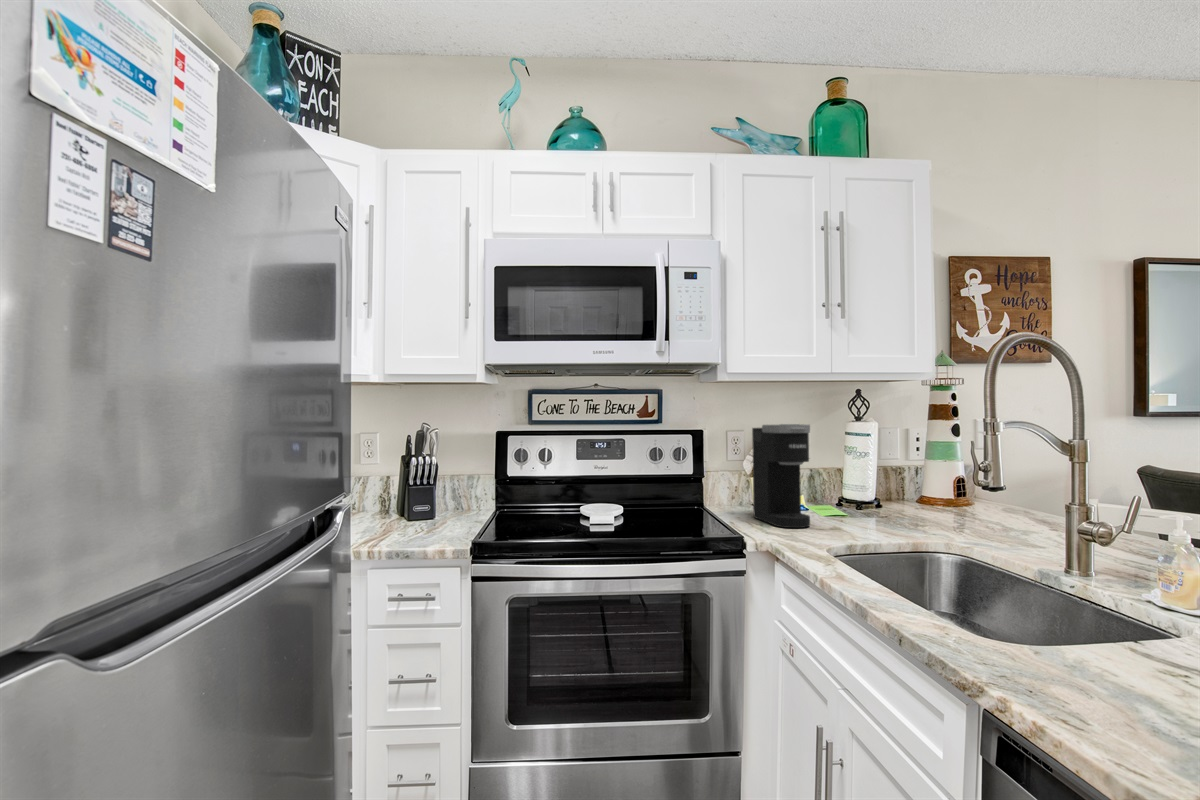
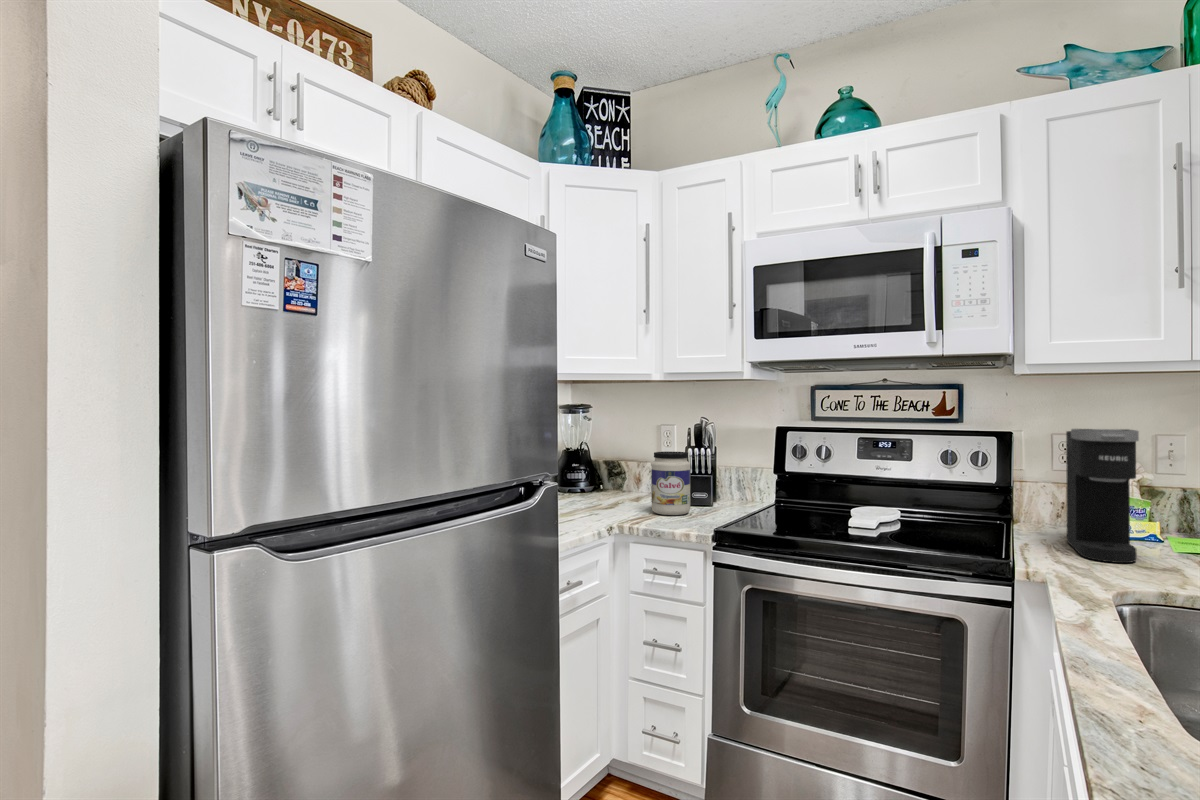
jar: none [380,460,425,531] -> present [651,452,690,515]

